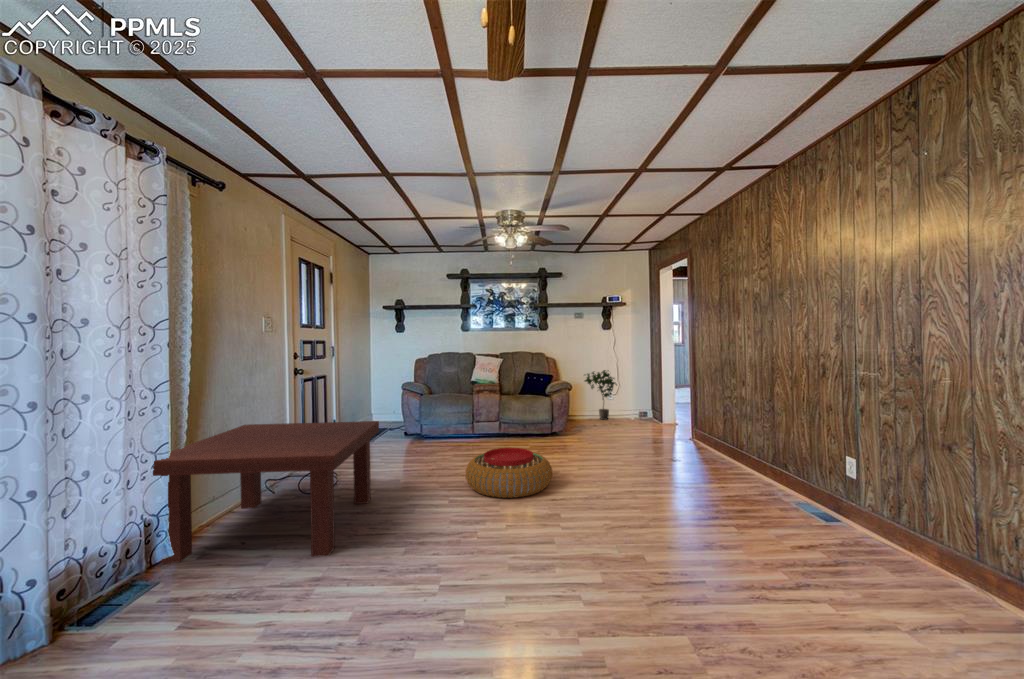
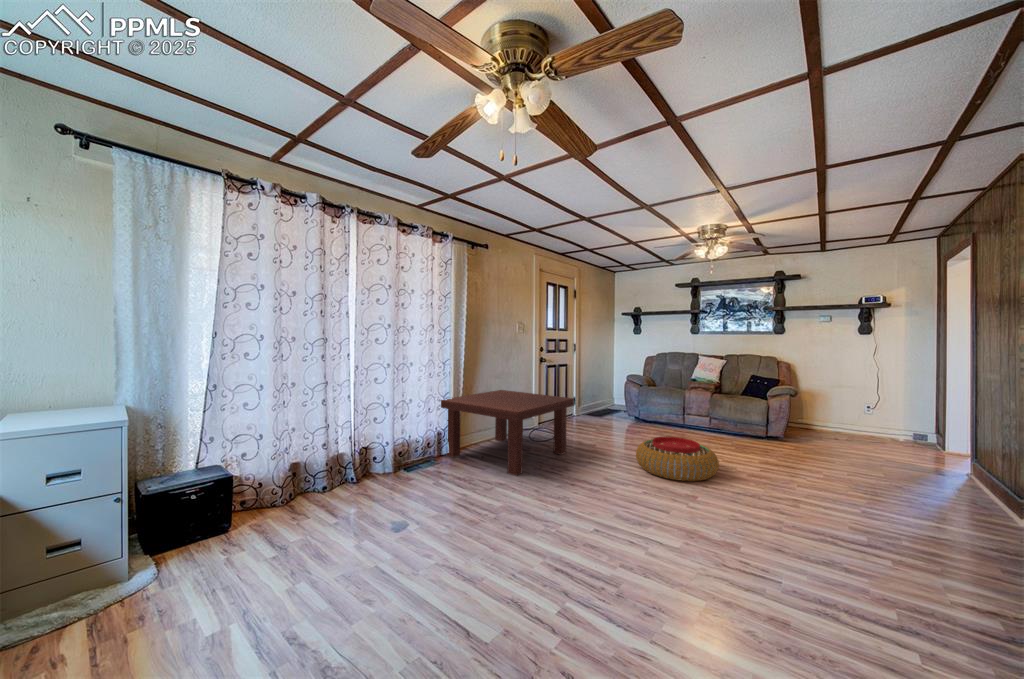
potted plant: present [585,370,617,420] -> none [829,381,887,439]

